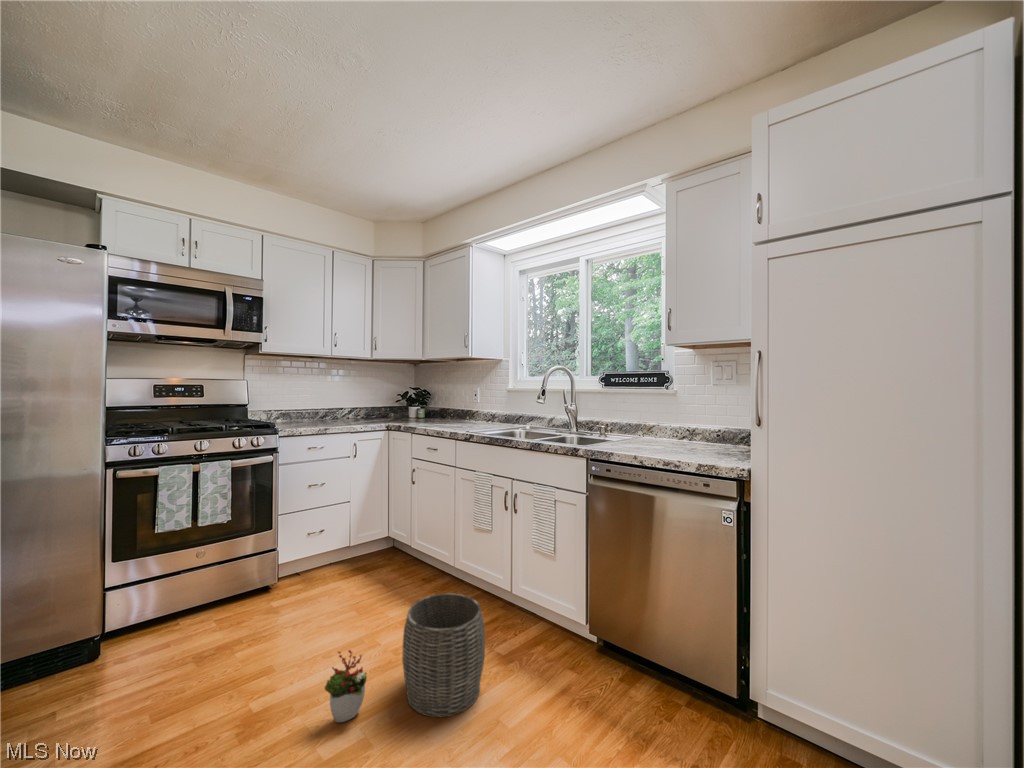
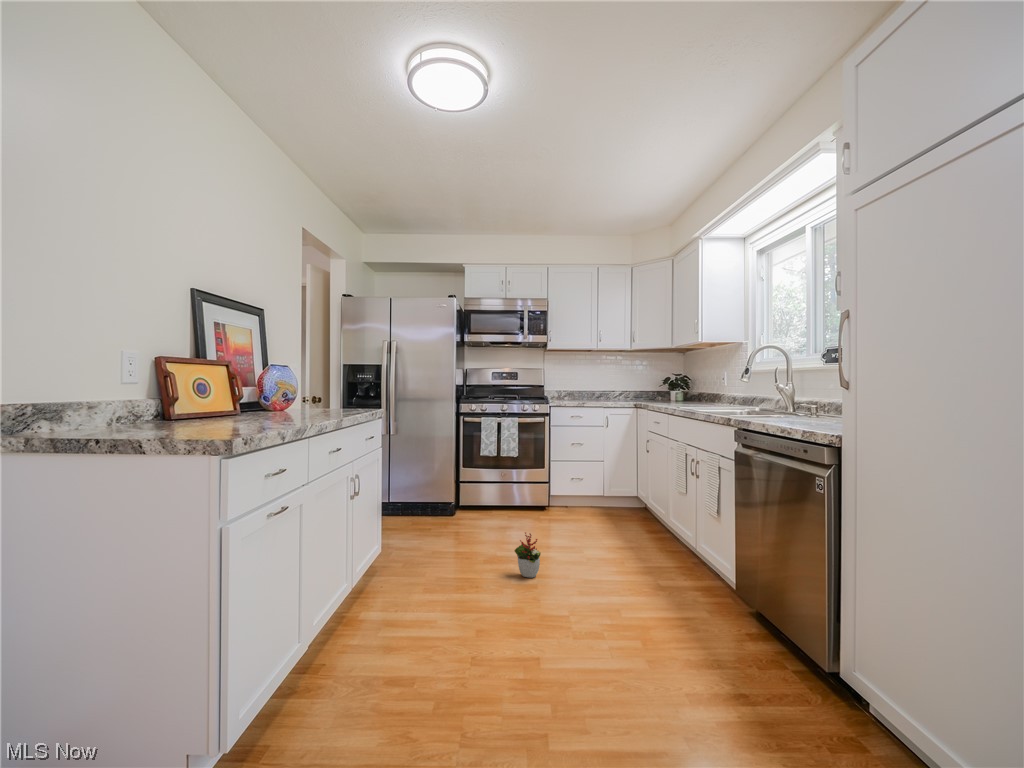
woven basket: present [402,593,485,717] -> none [562,520,624,603]

